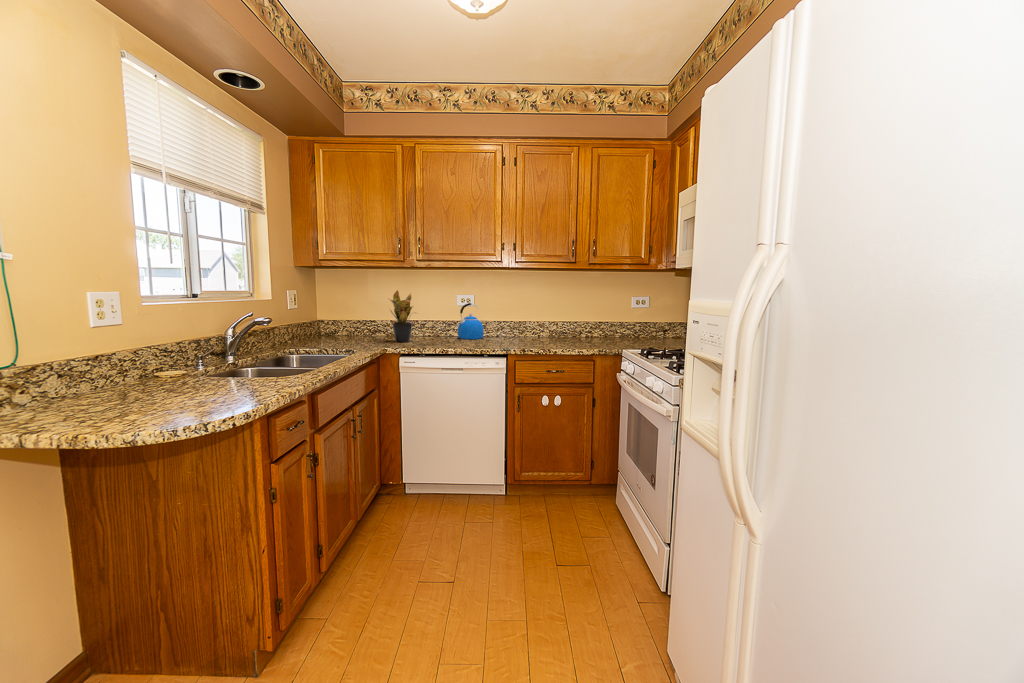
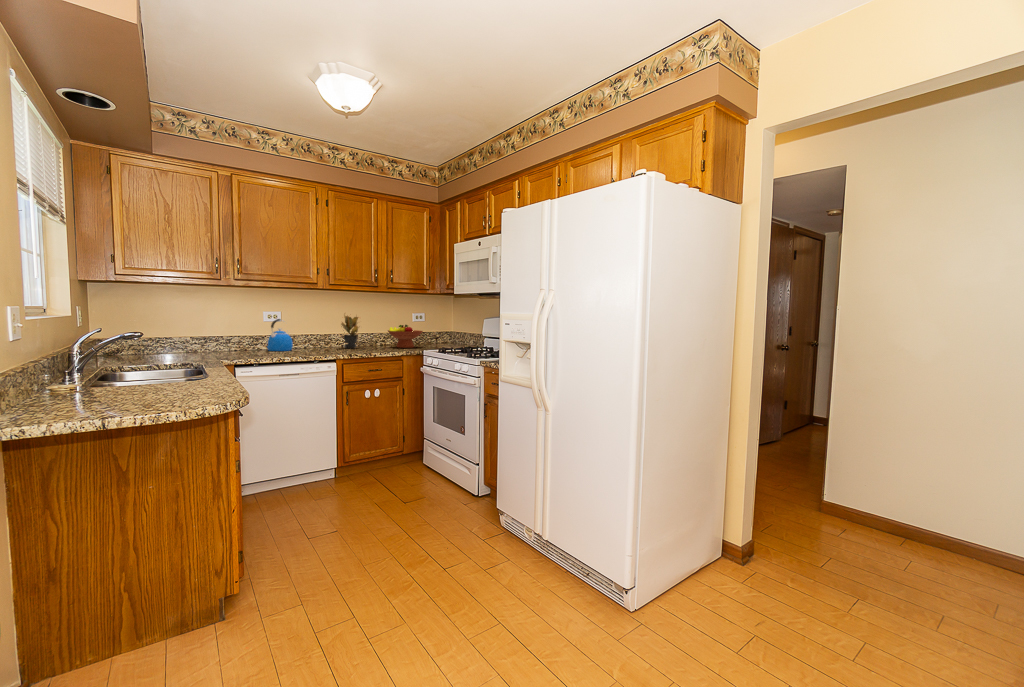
potted plant: present [389,290,413,342] -> present [341,315,359,349]
fruit bowl: none [594,310,641,341] -> present [388,325,423,348]

